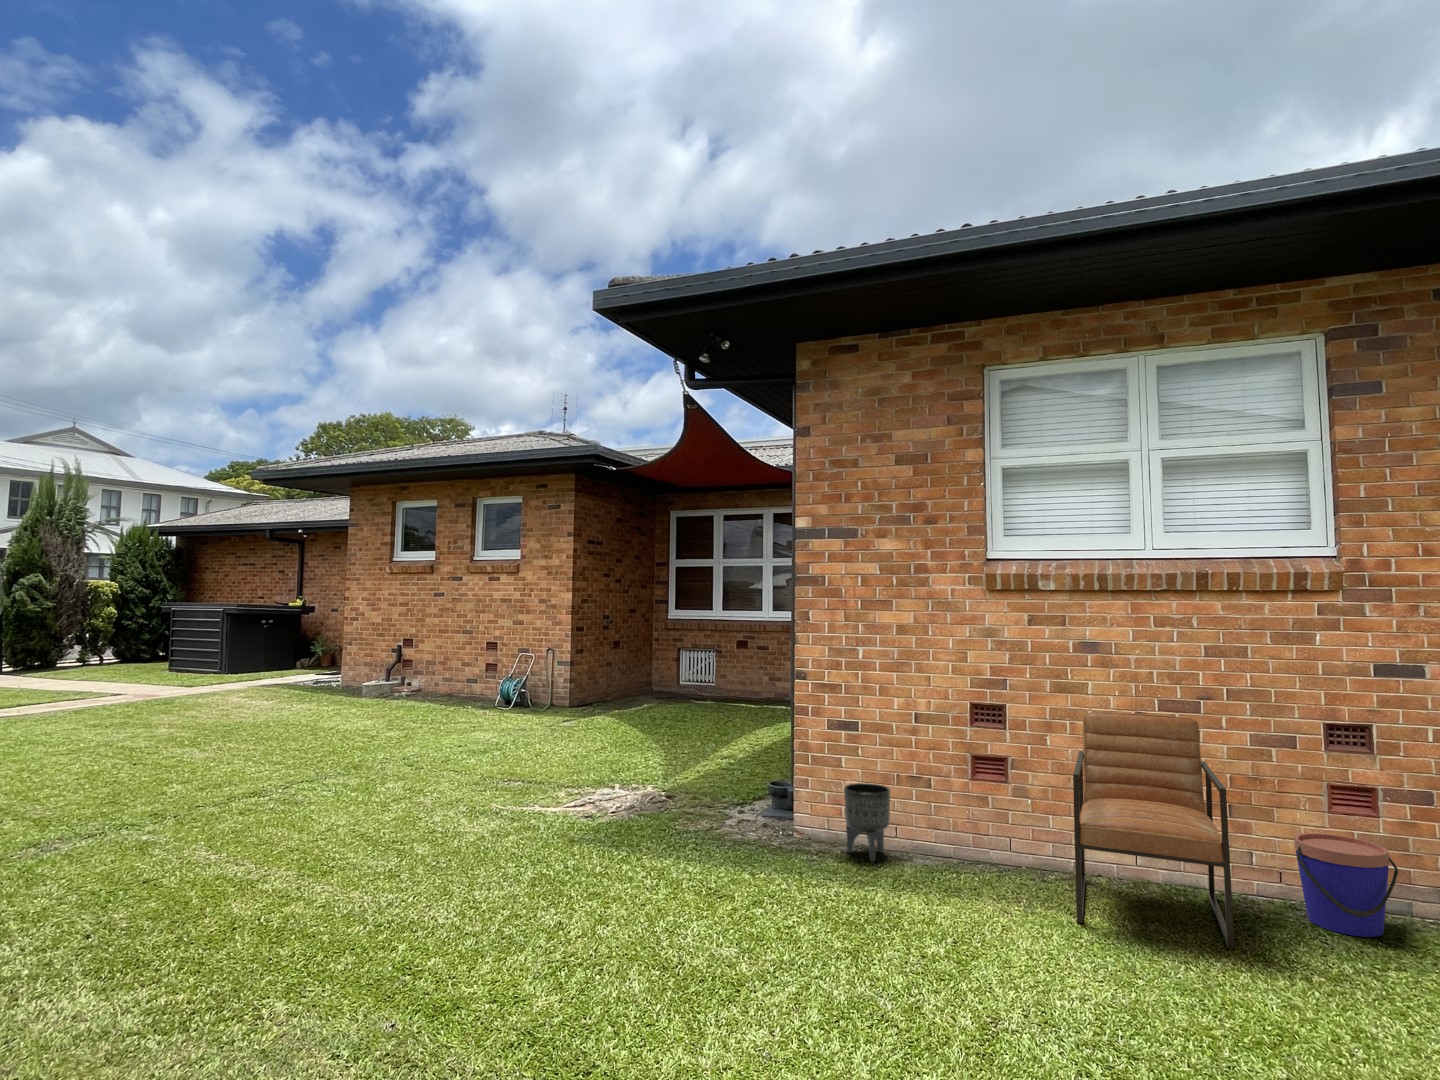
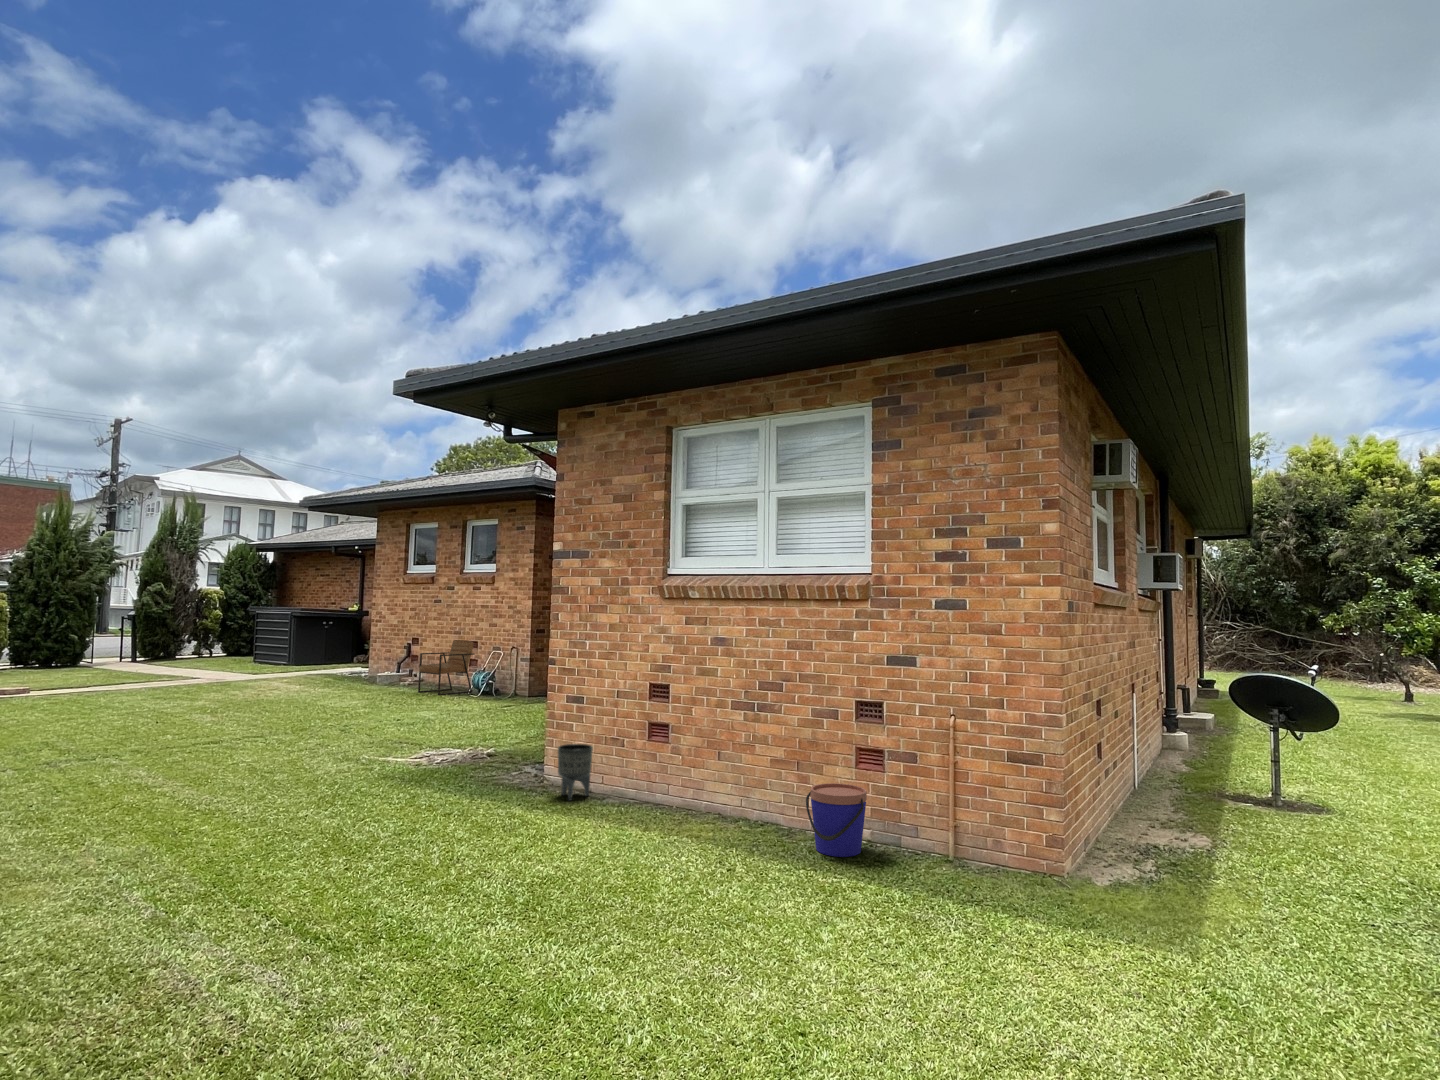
chair: present [1073,712,1234,949] -> present [418,640,474,695]

